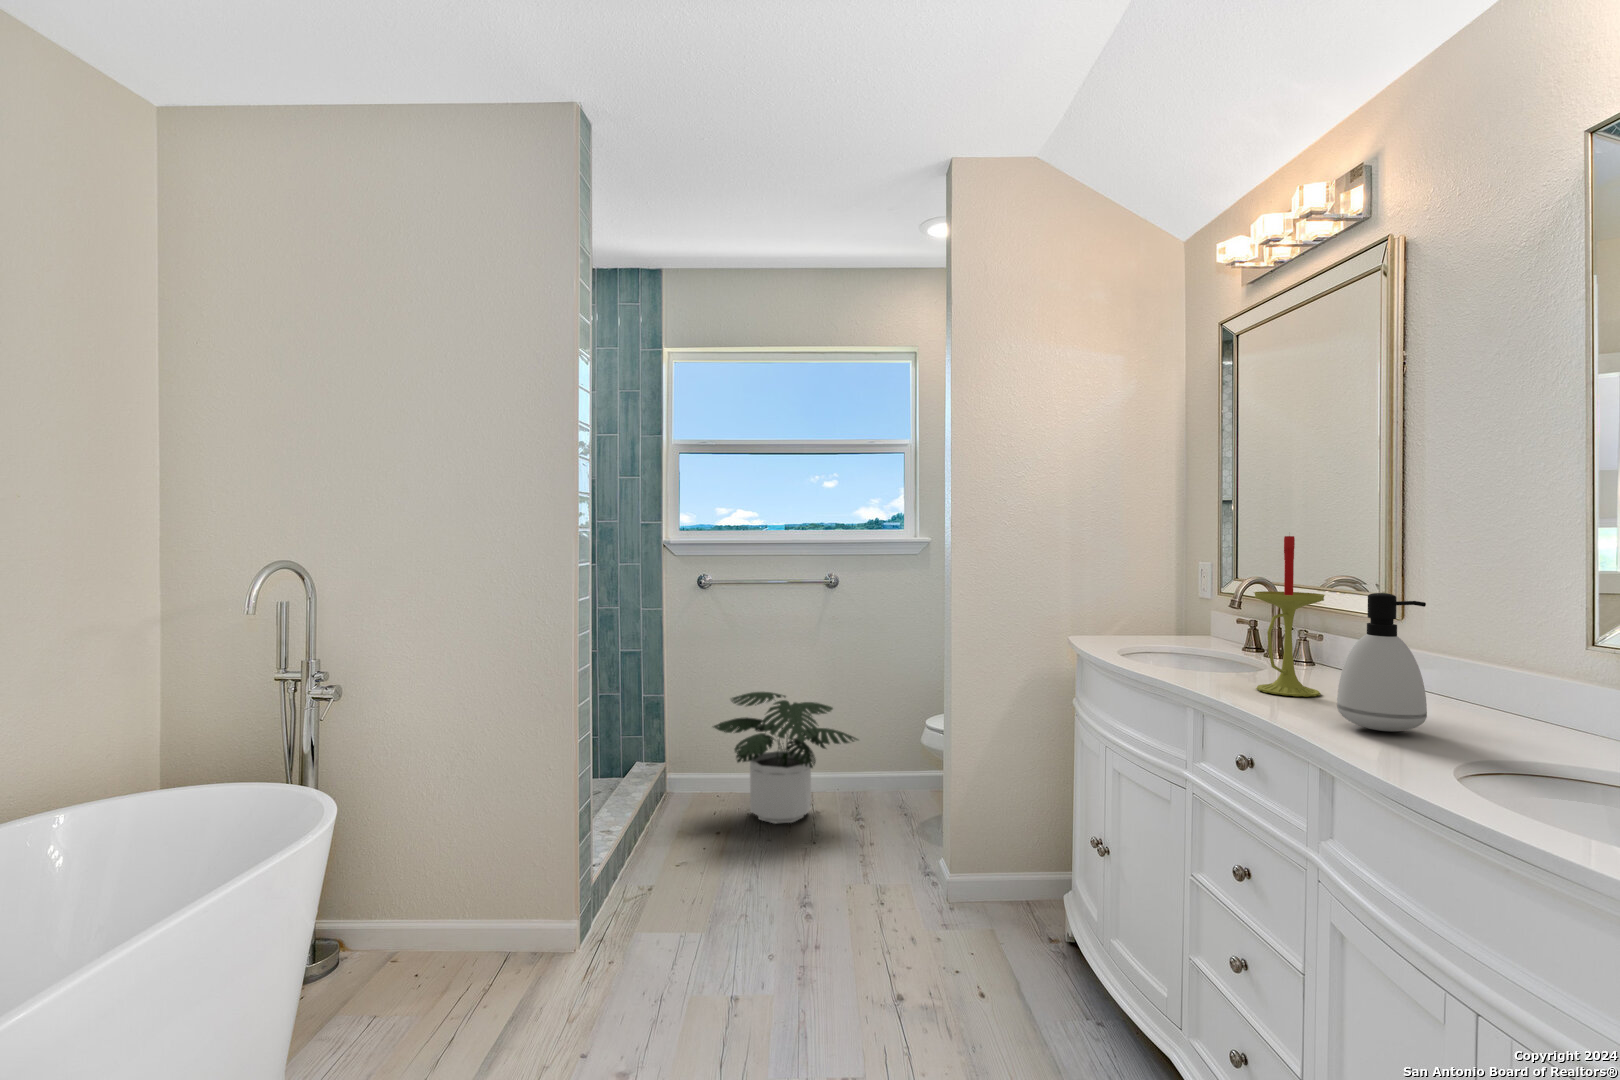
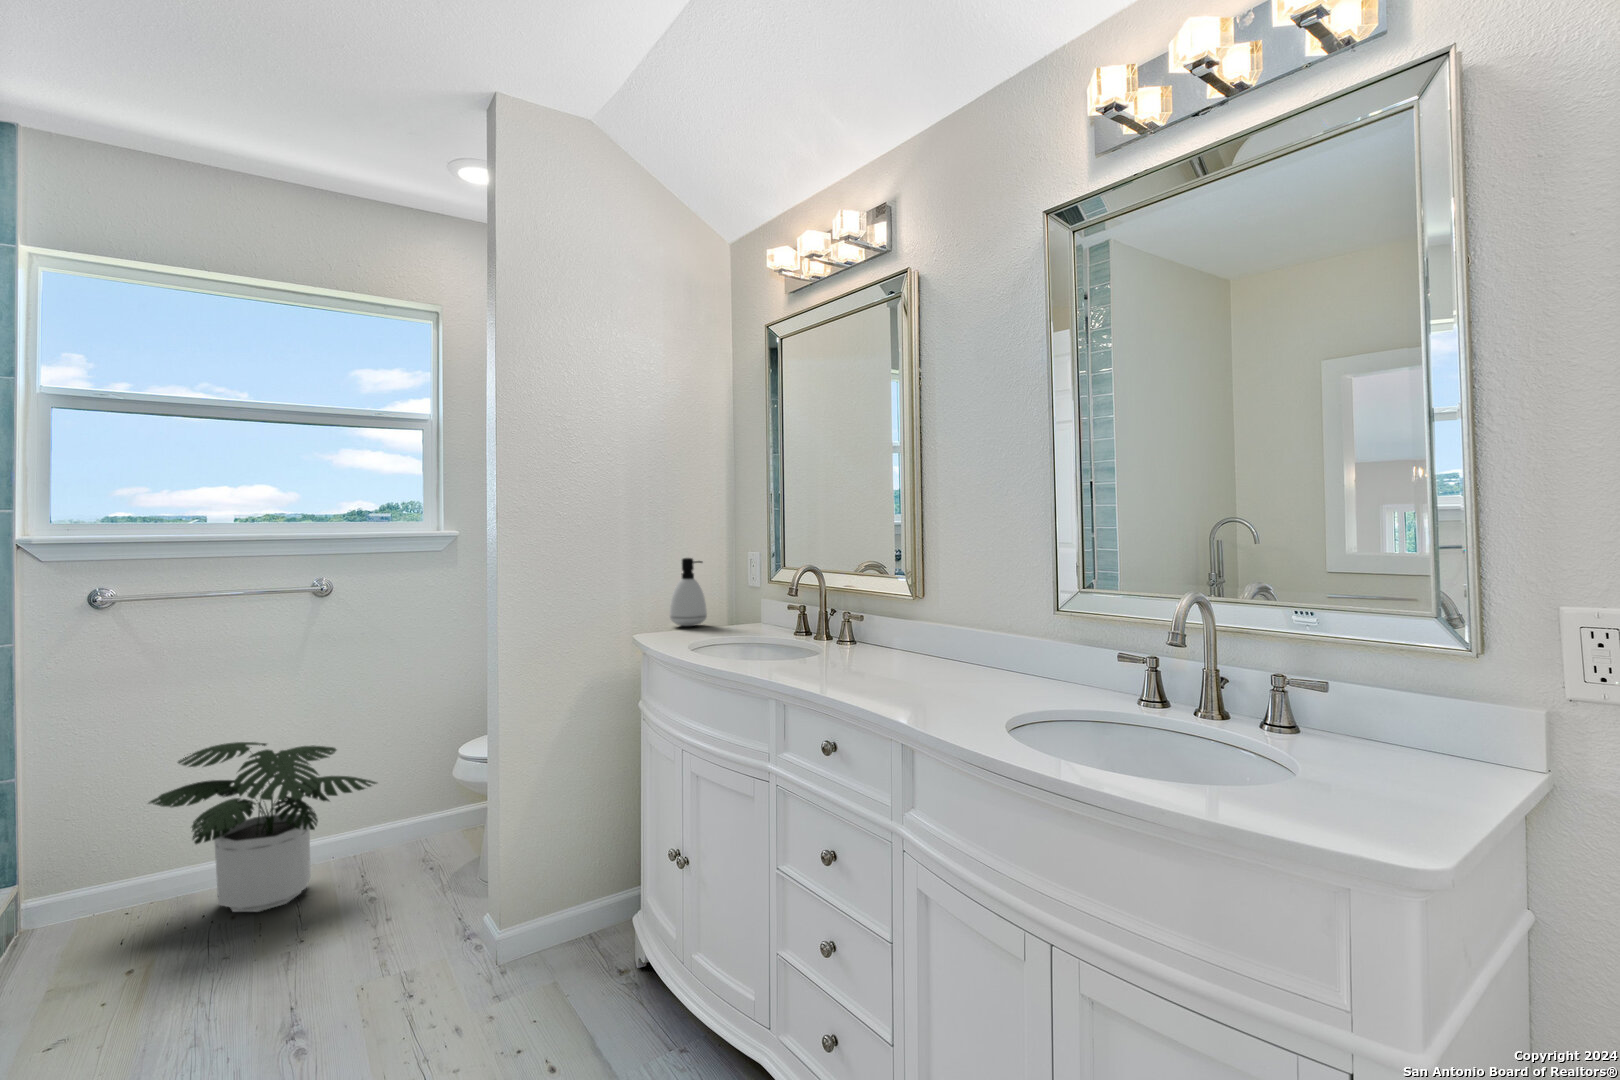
candle: present [1254,536,1325,697] -> none [821,529,878,678]
soap dispenser: present [1337,593,1427,731] -> present [670,558,707,626]

